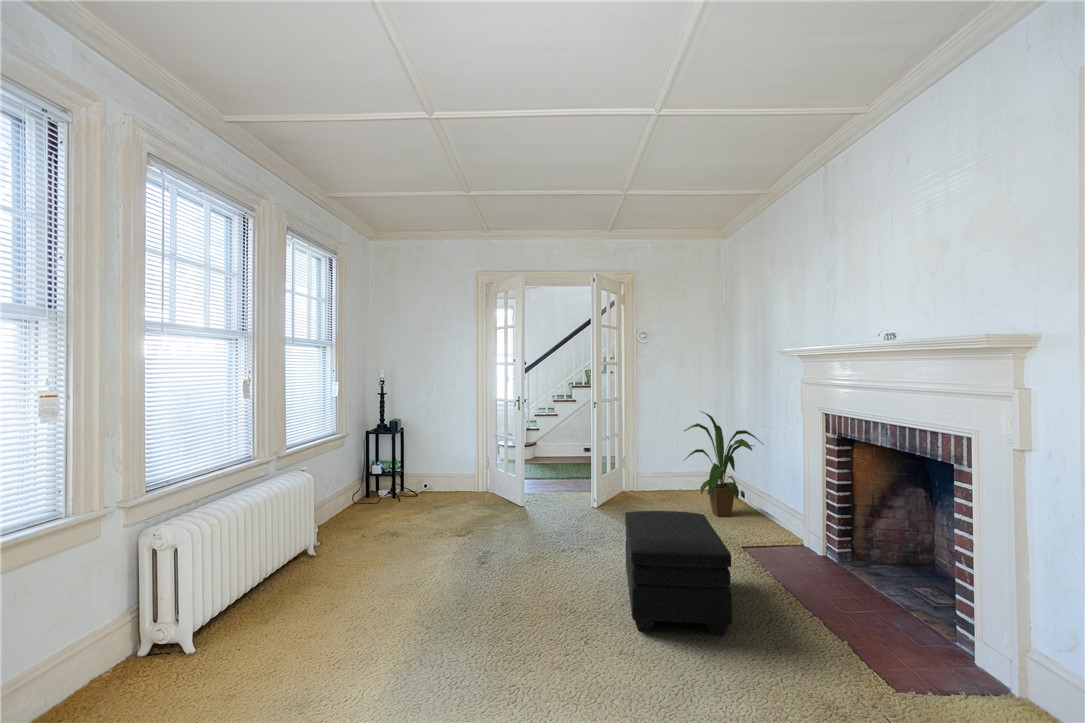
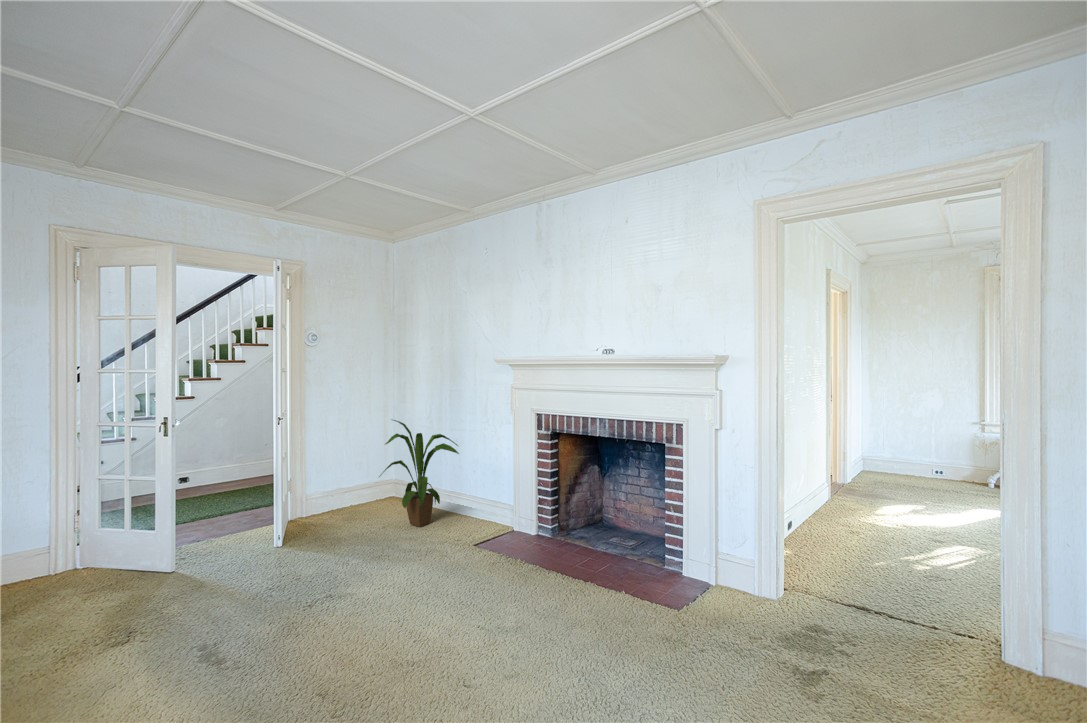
ottoman: present [625,511,732,635] -> none [416,528,566,669]

